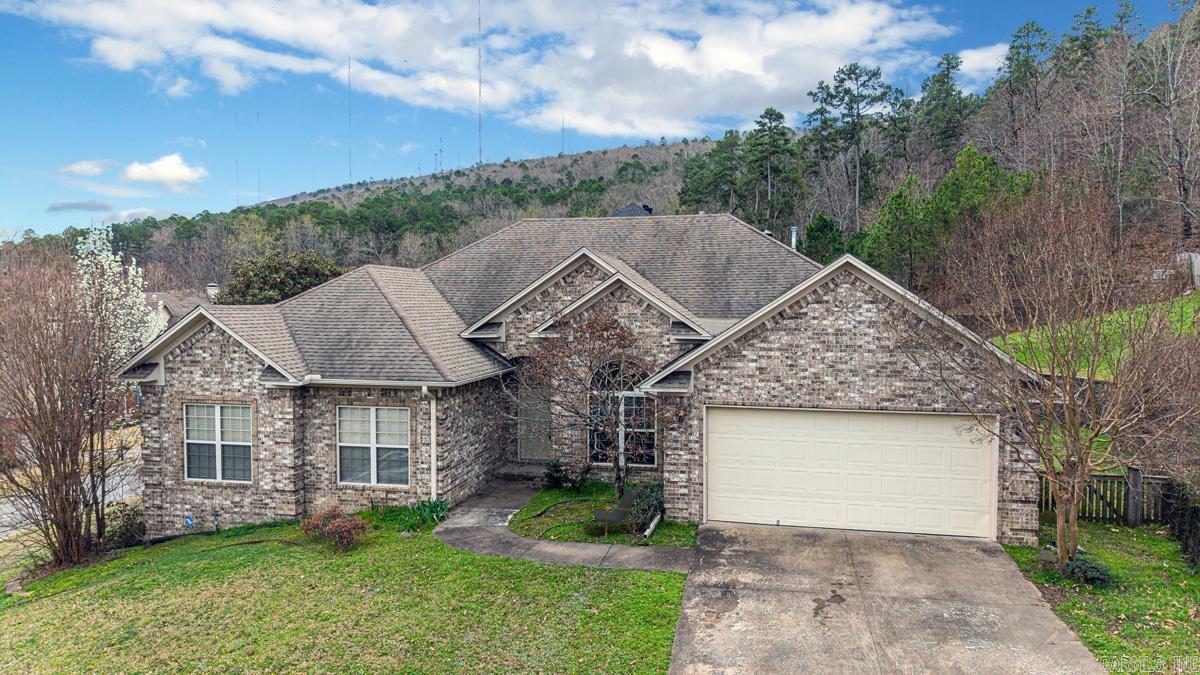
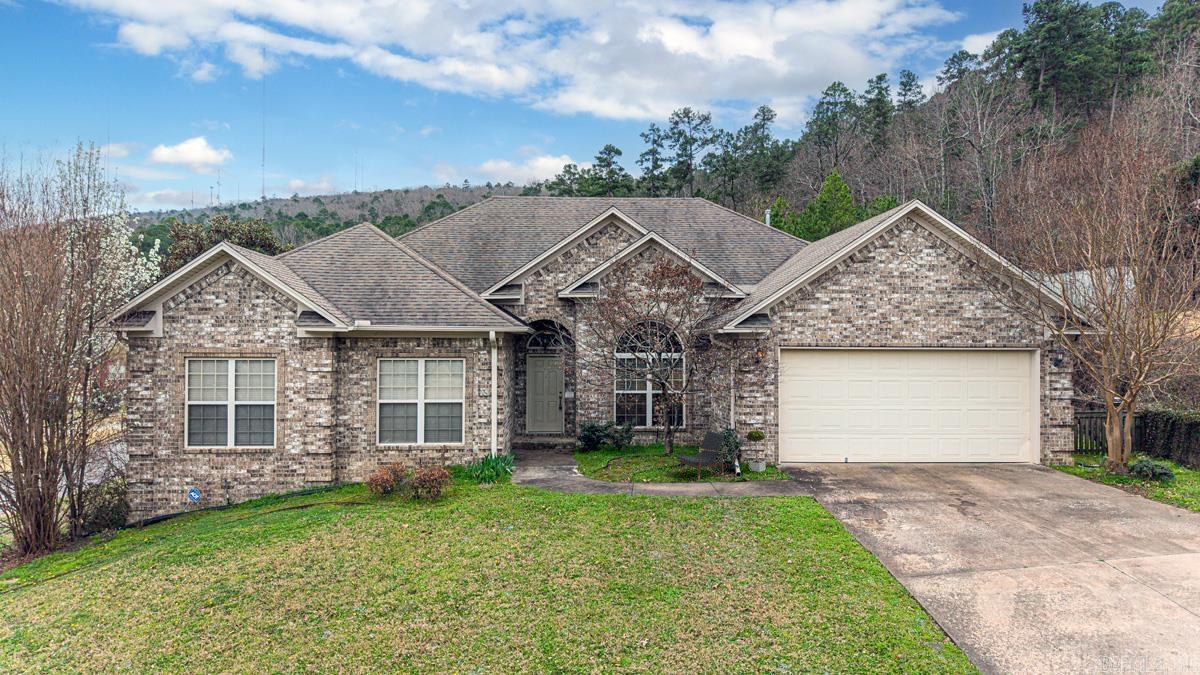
potted tree: present [1038,510,1058,562] -> present [746,430,766,472]

